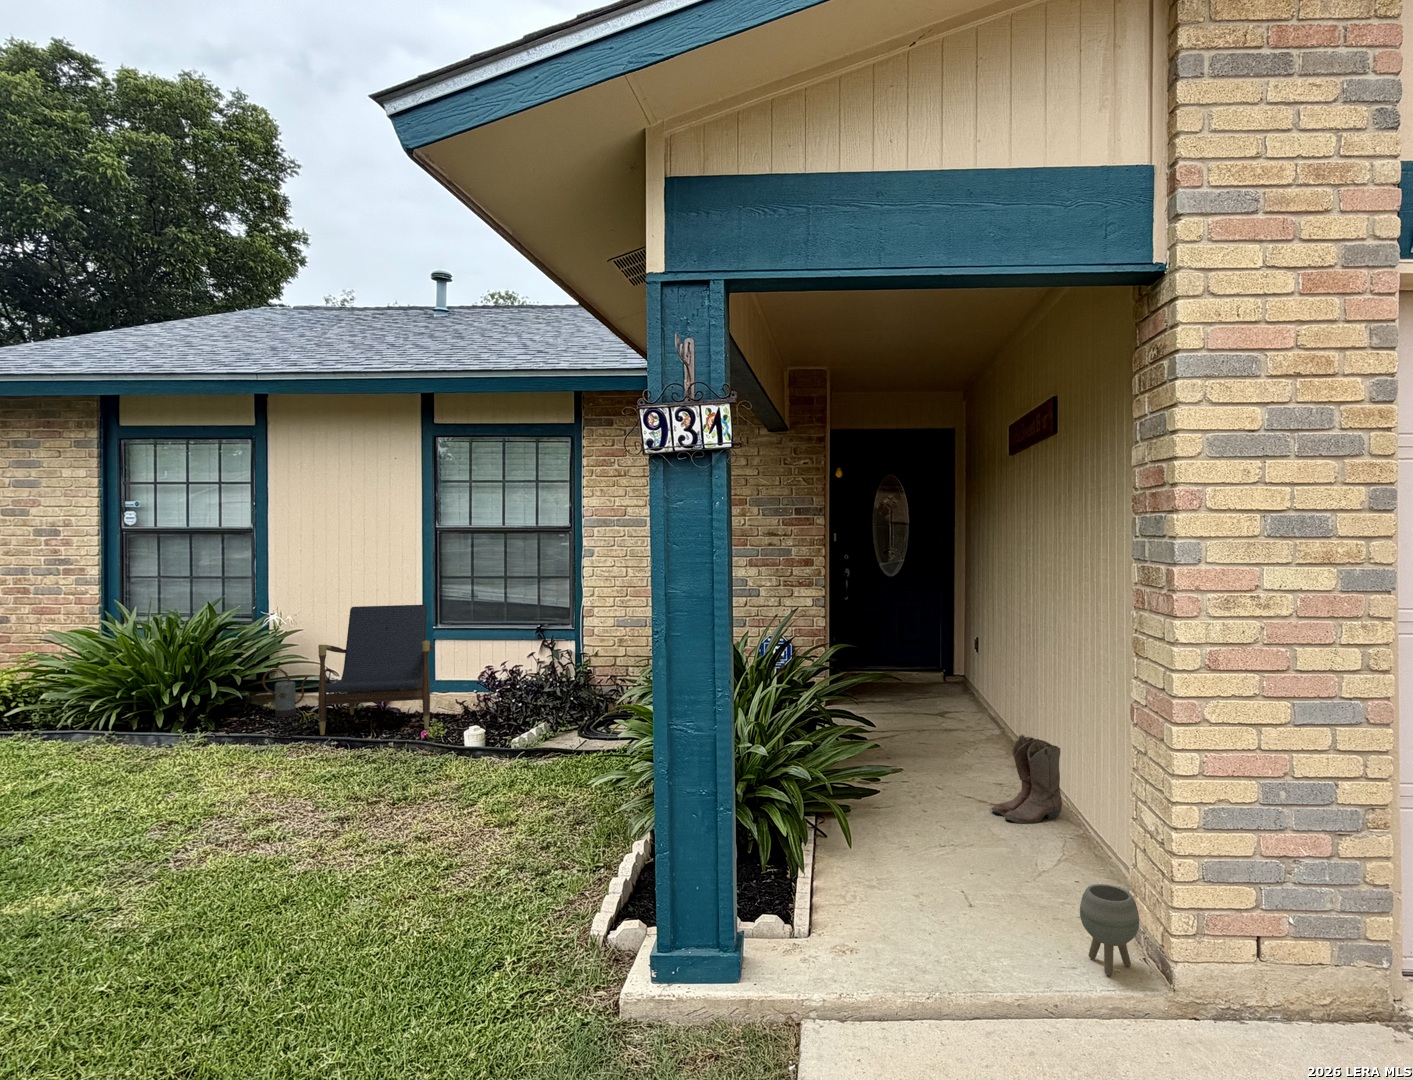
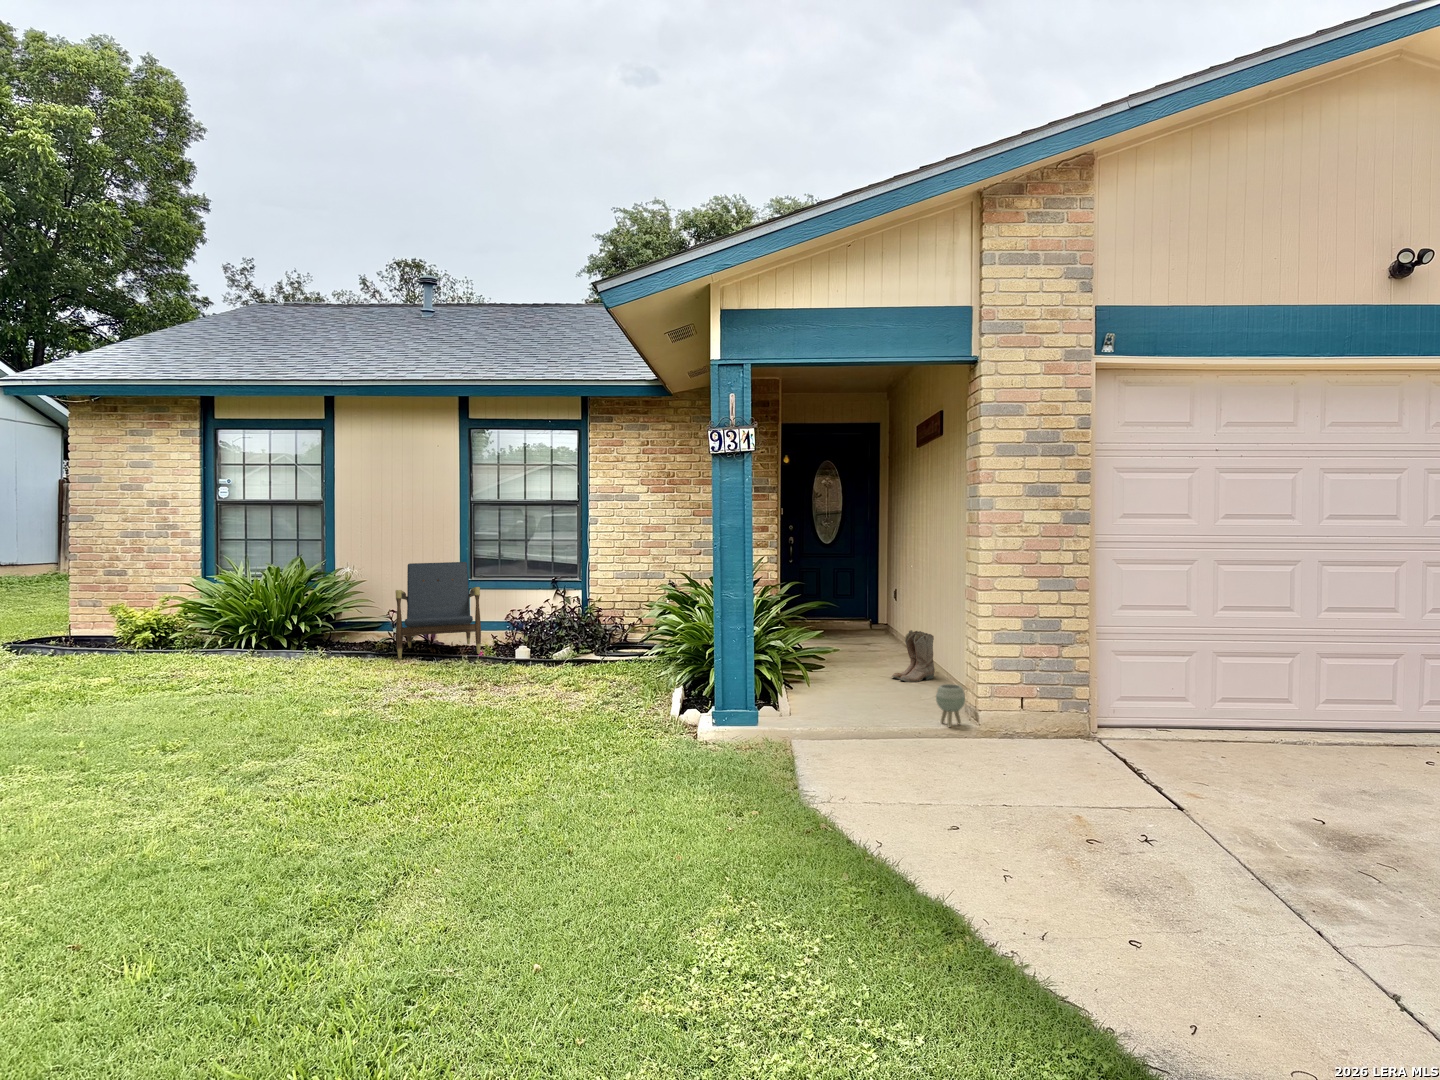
watering can: present [262,668,308,717] -> none [337,612,374,650]

